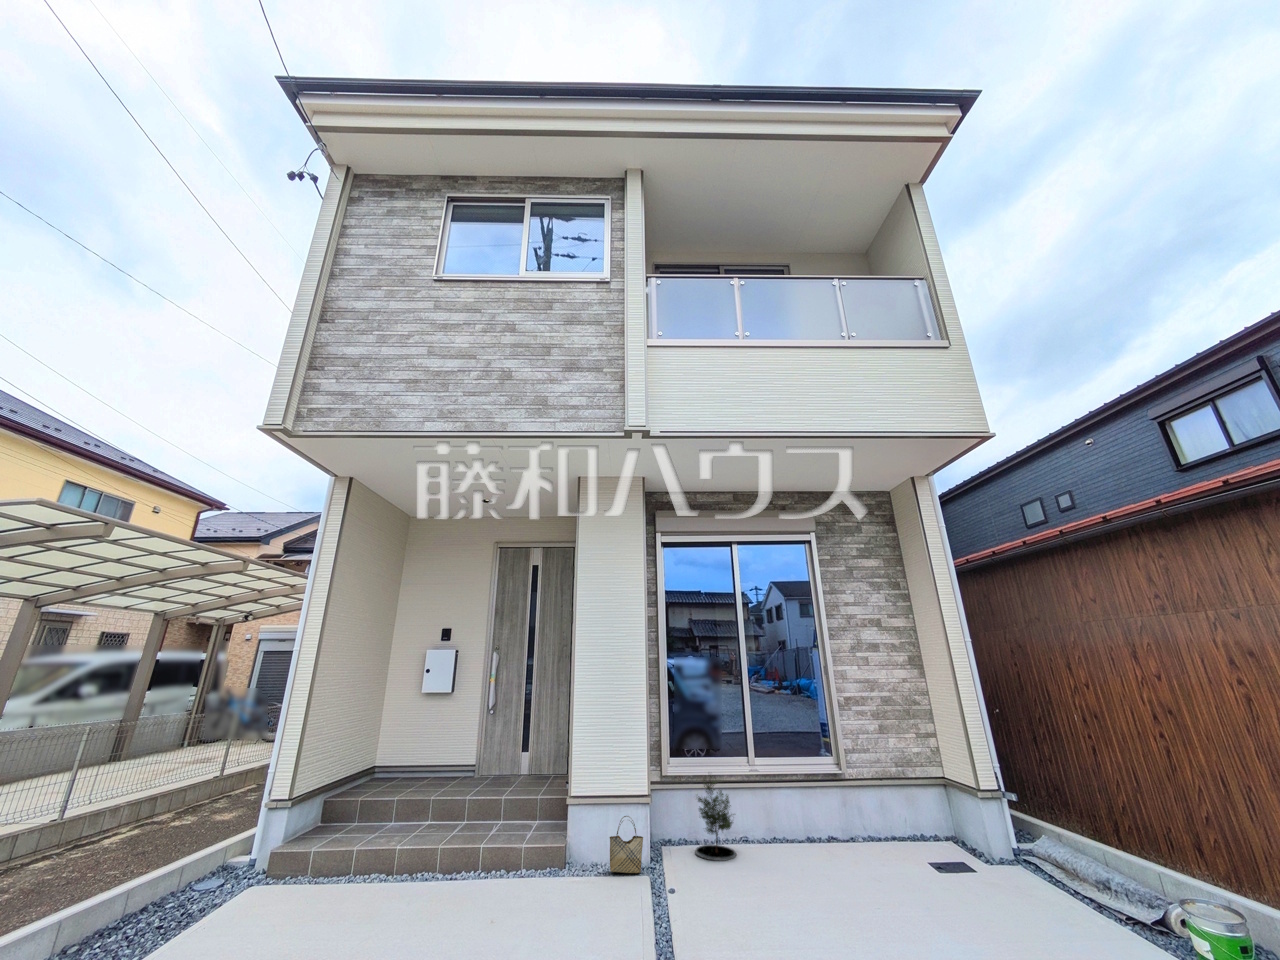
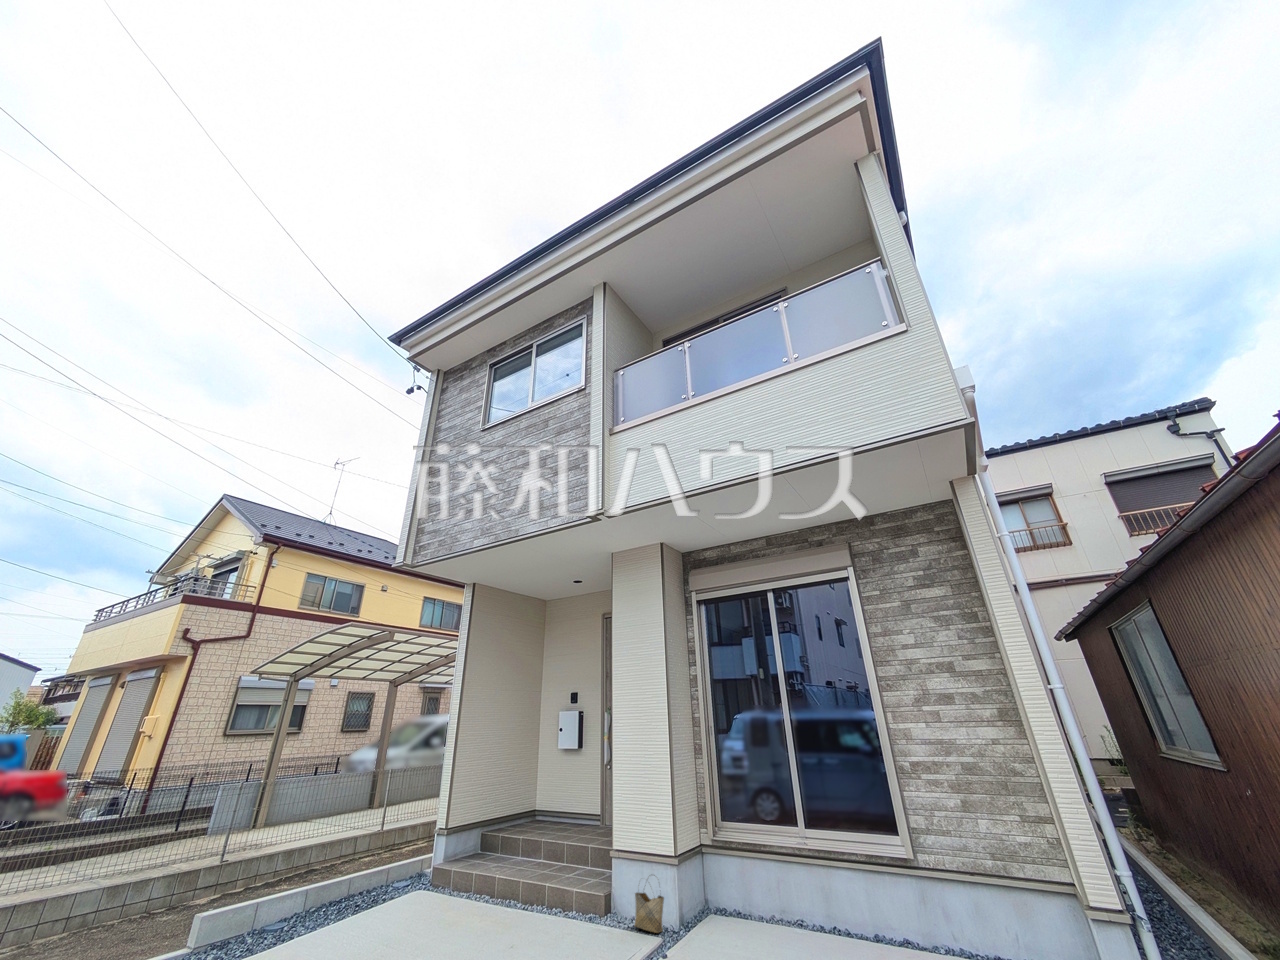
potted tree: present [695,776,736,861] -> none [729,839,778,939]

